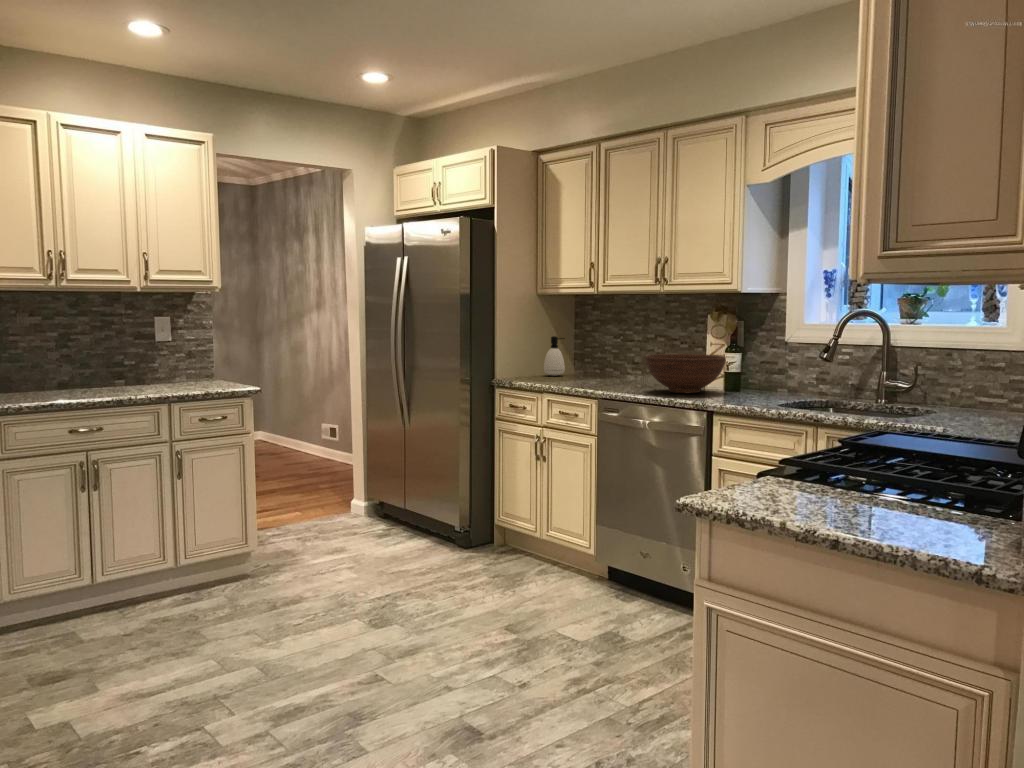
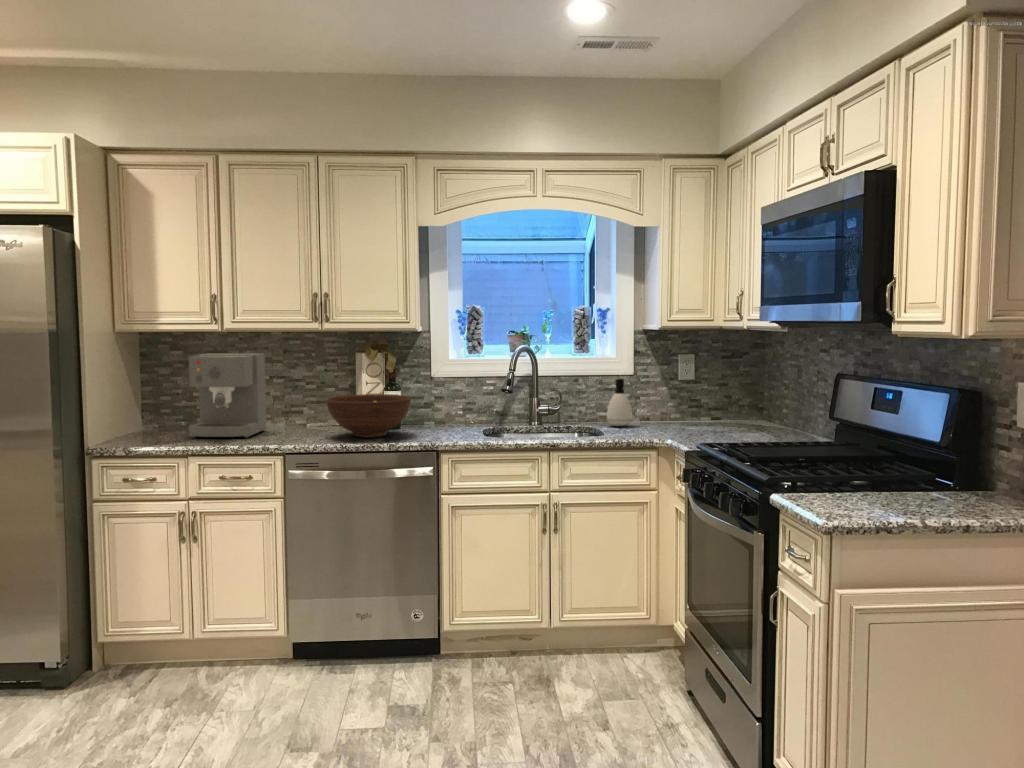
coffee maker: none [569,314,638,384] -> present [189,354,266,438]
soap dispenser: present [544,336,565,376] -> present [607,379,632,426]

